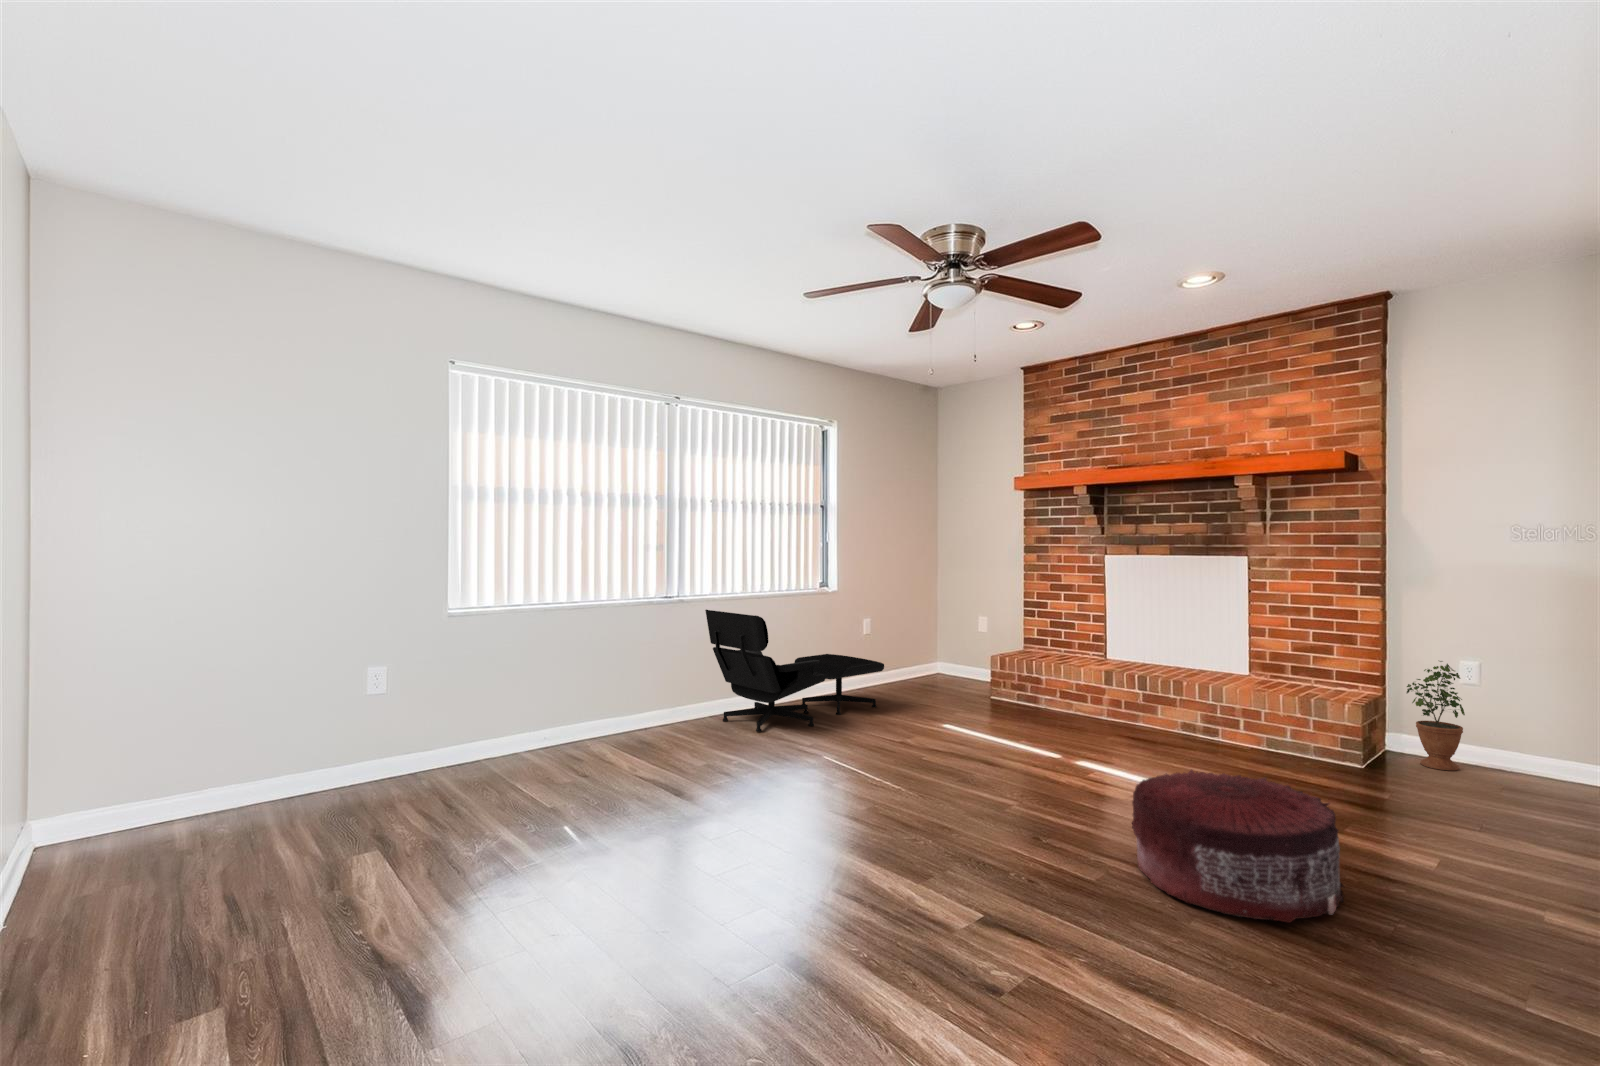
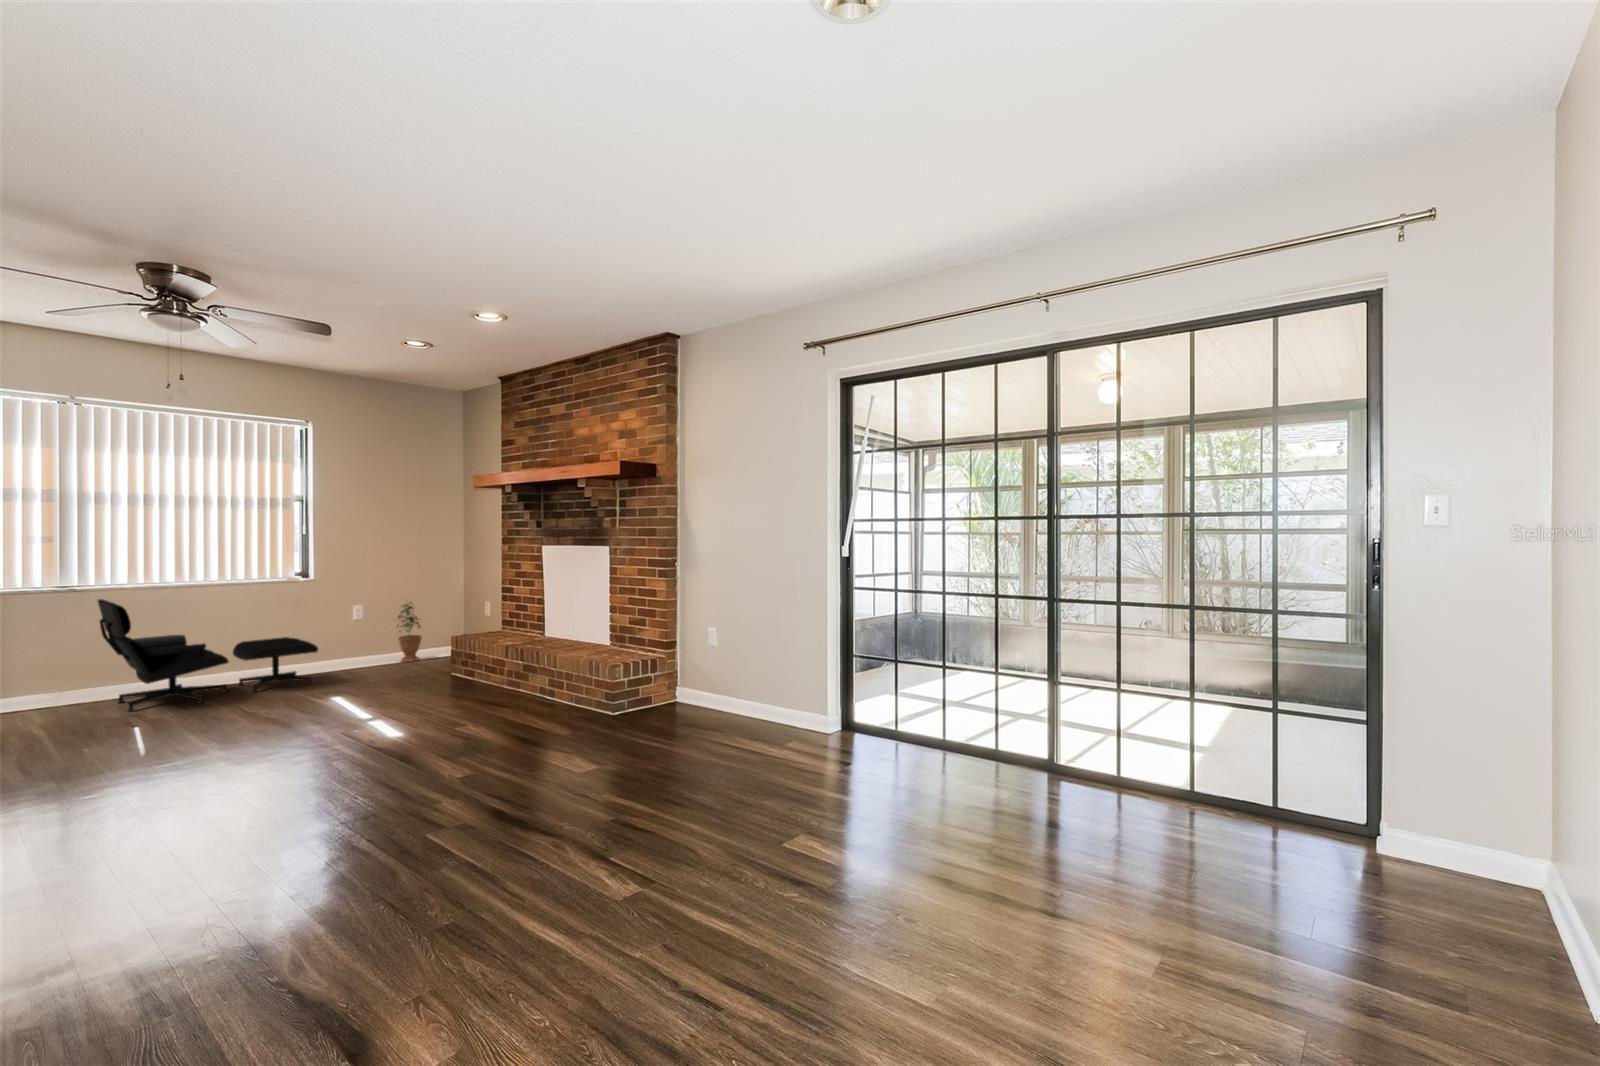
potted plant: present [1407,661,1465,771] -> present [397,602,422,662]
pouf: present [1132,770,1344,923] -> none [159,723,339,837]

